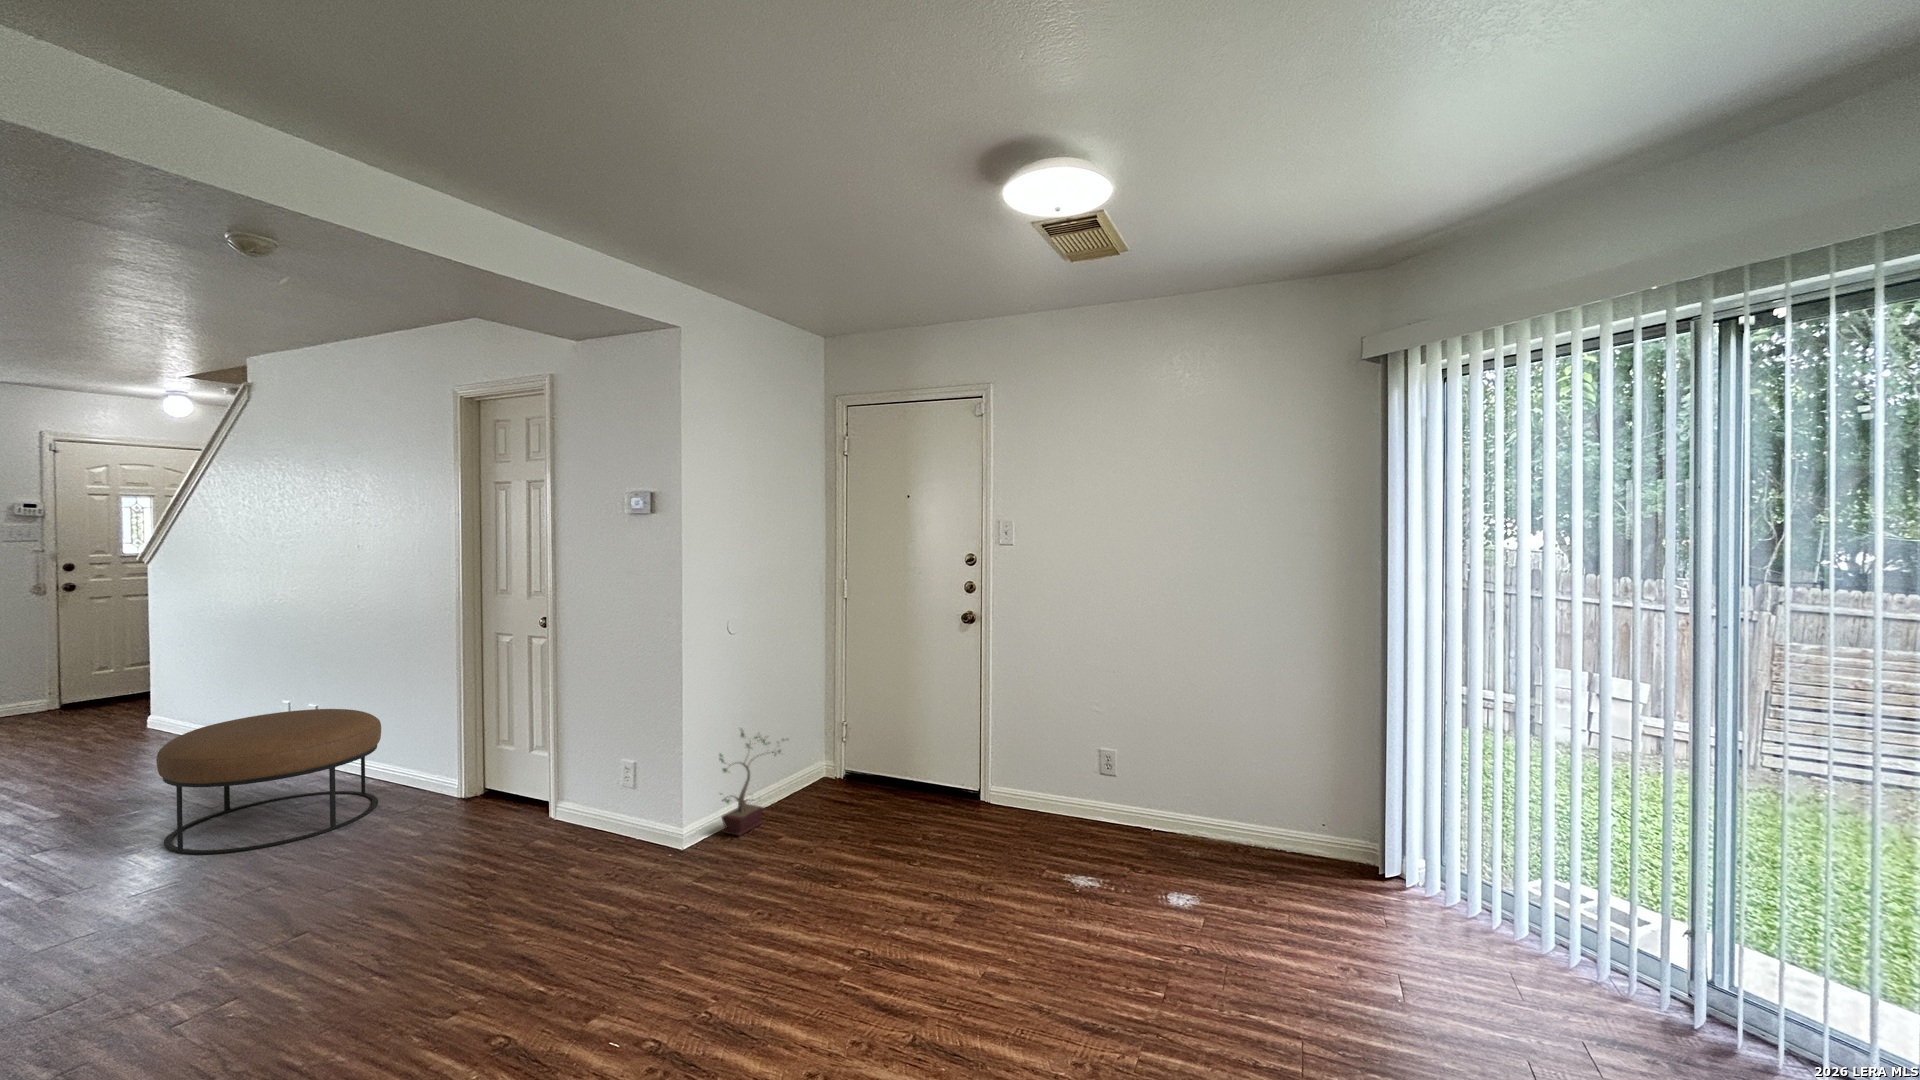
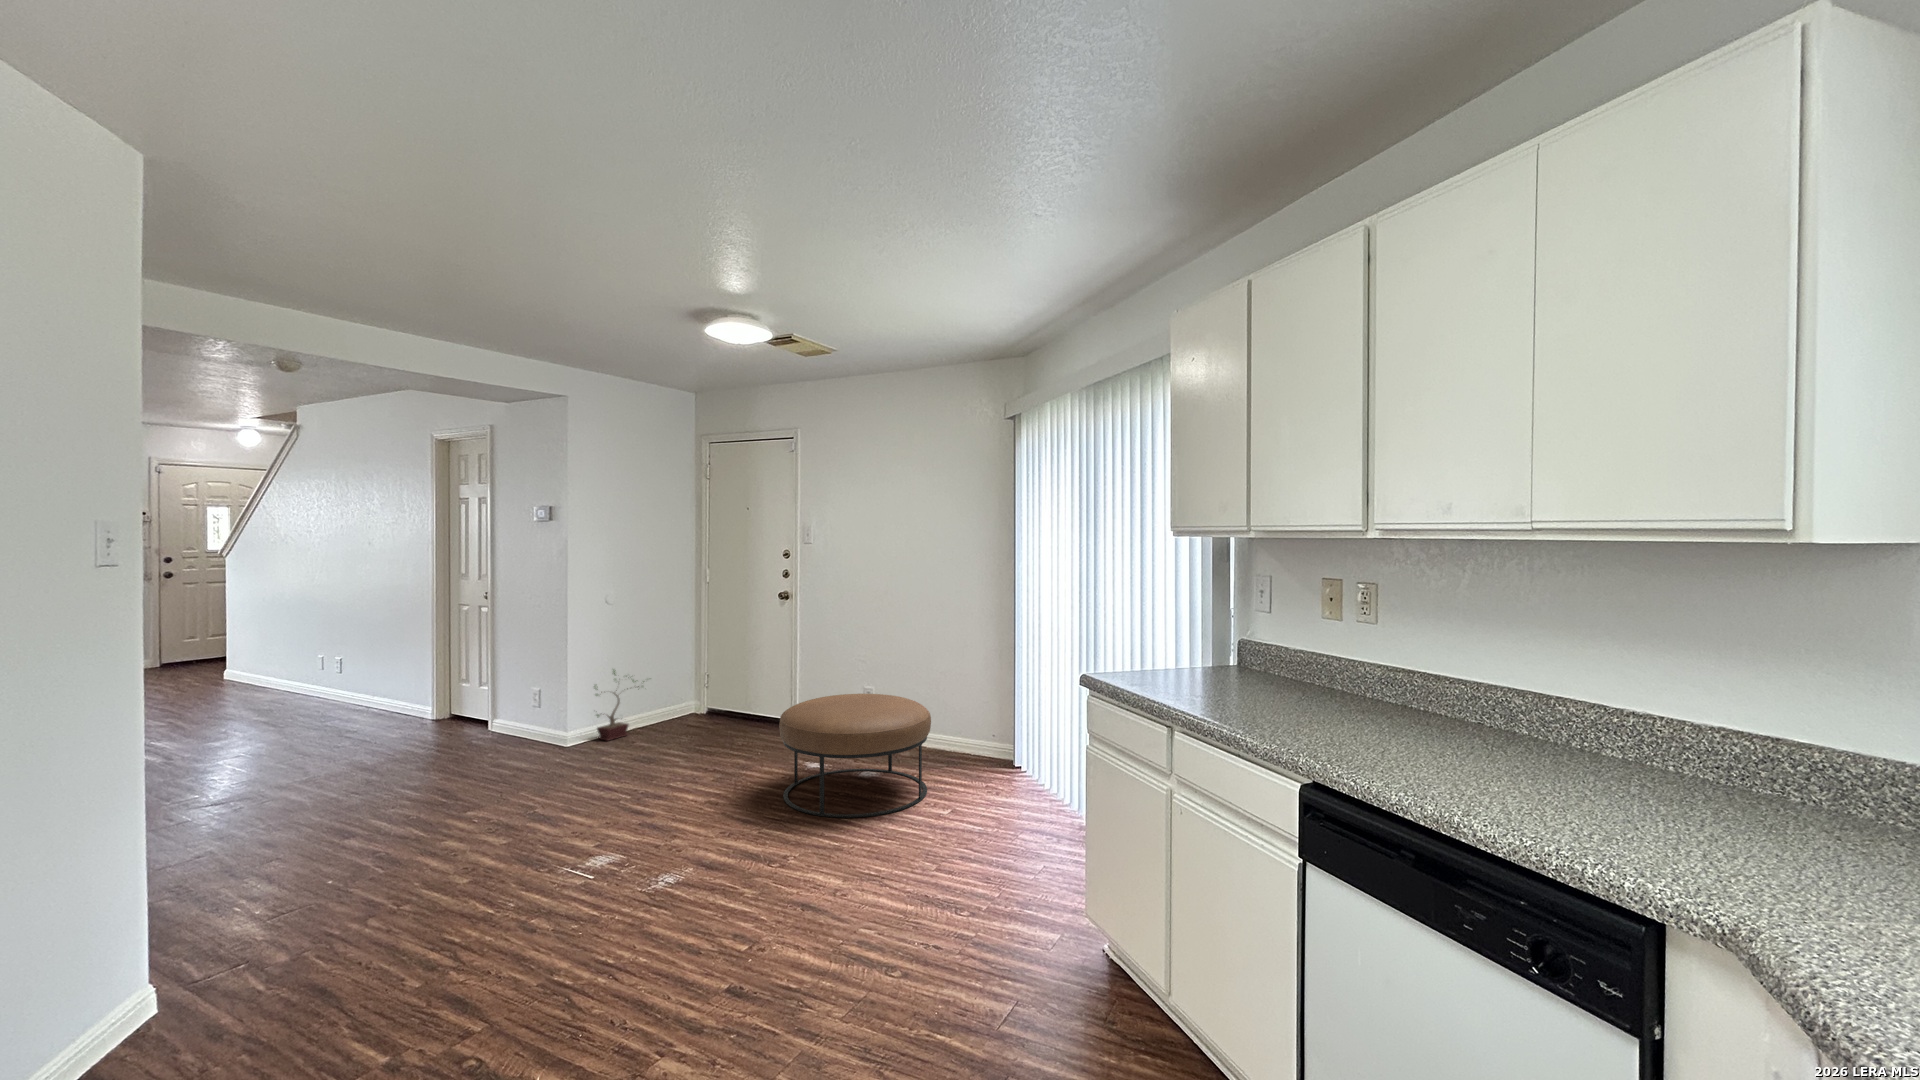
ottoman: present [156,709,381,854] -> present [779,694,931,818]

